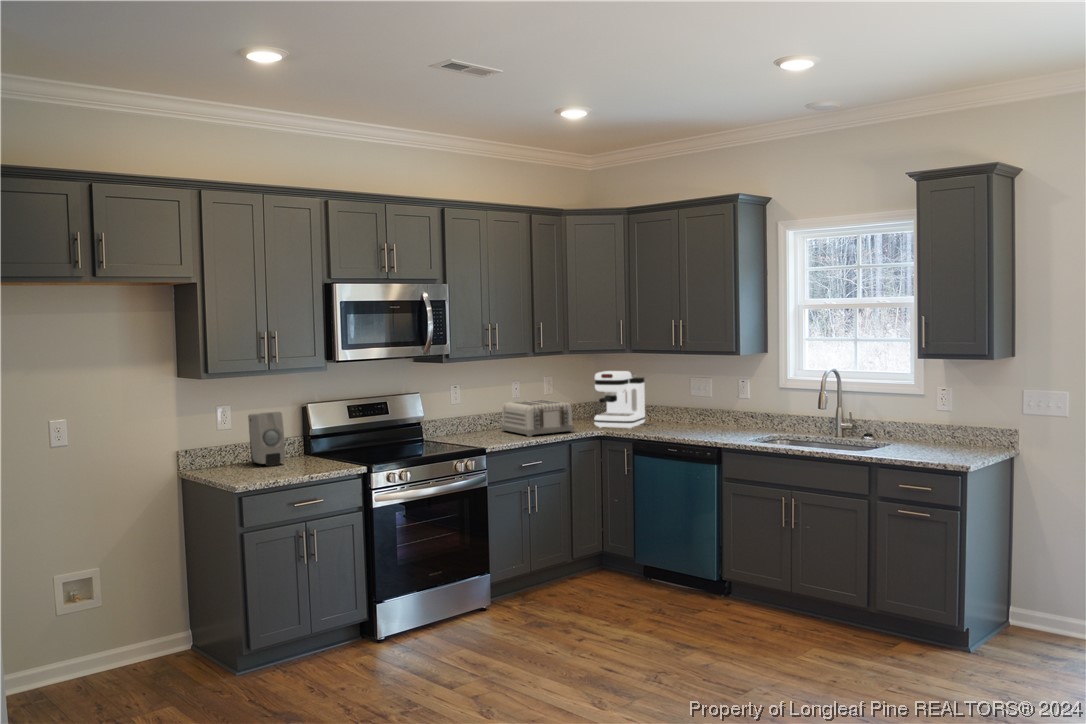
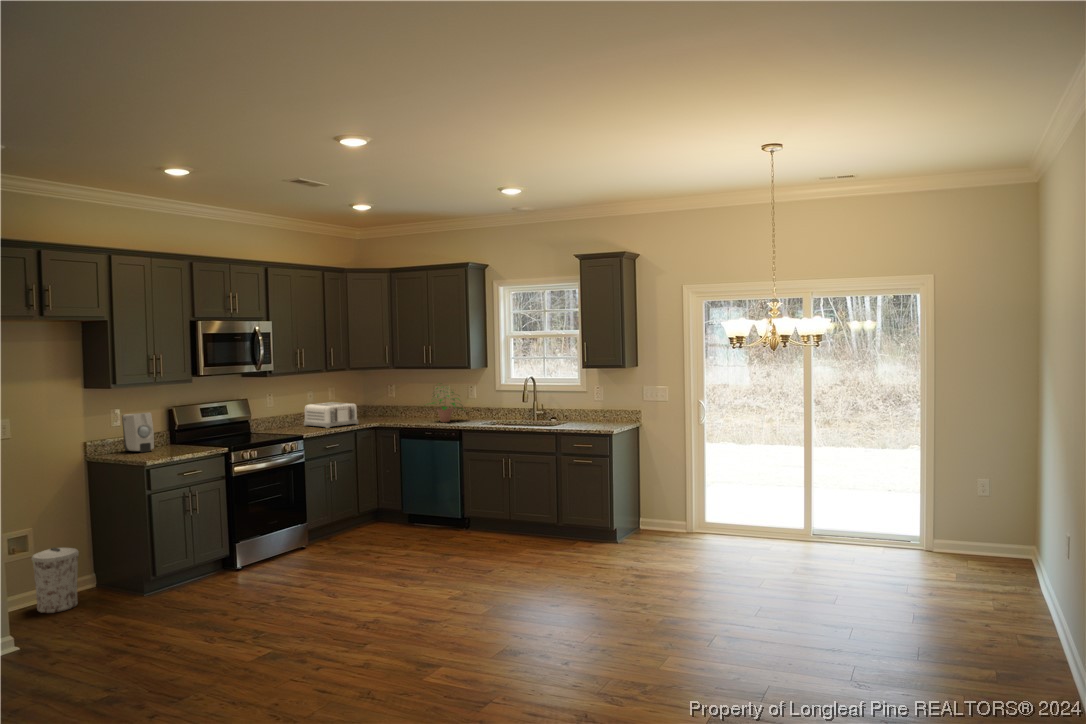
coffee maker: present [594,371,645,429] -> none [371,381,407,421]
potted plant: none [666,376,730,434] -> present [431,383,459,422]
trash can: none [123,591,182,679] -> present [32,548,79,613]

